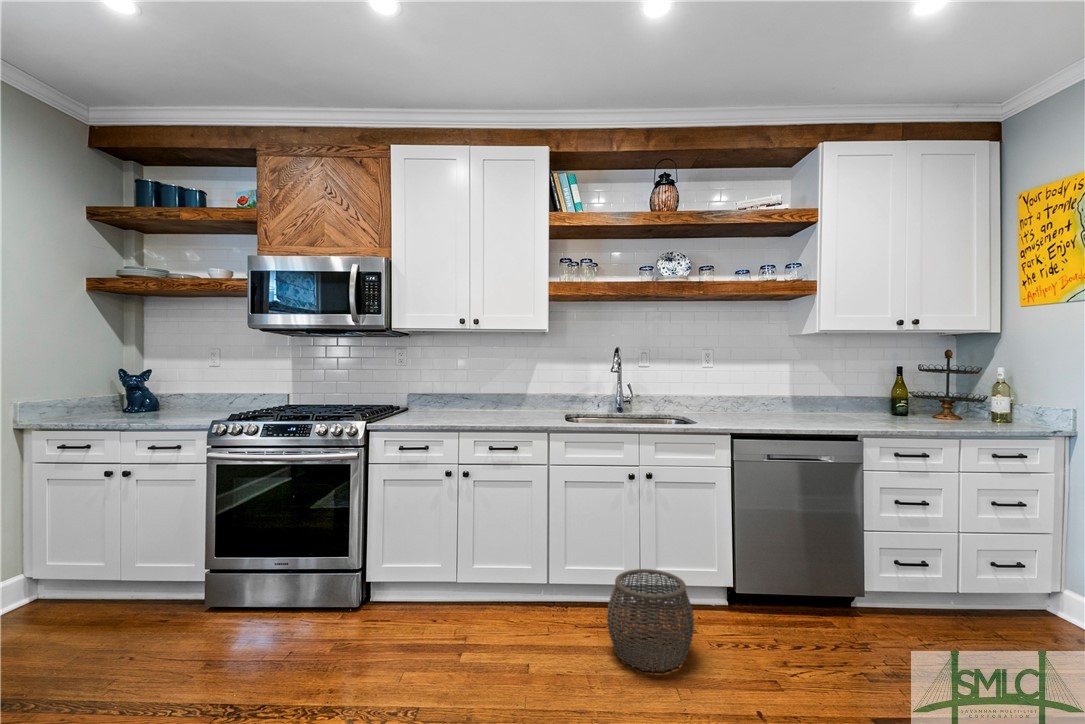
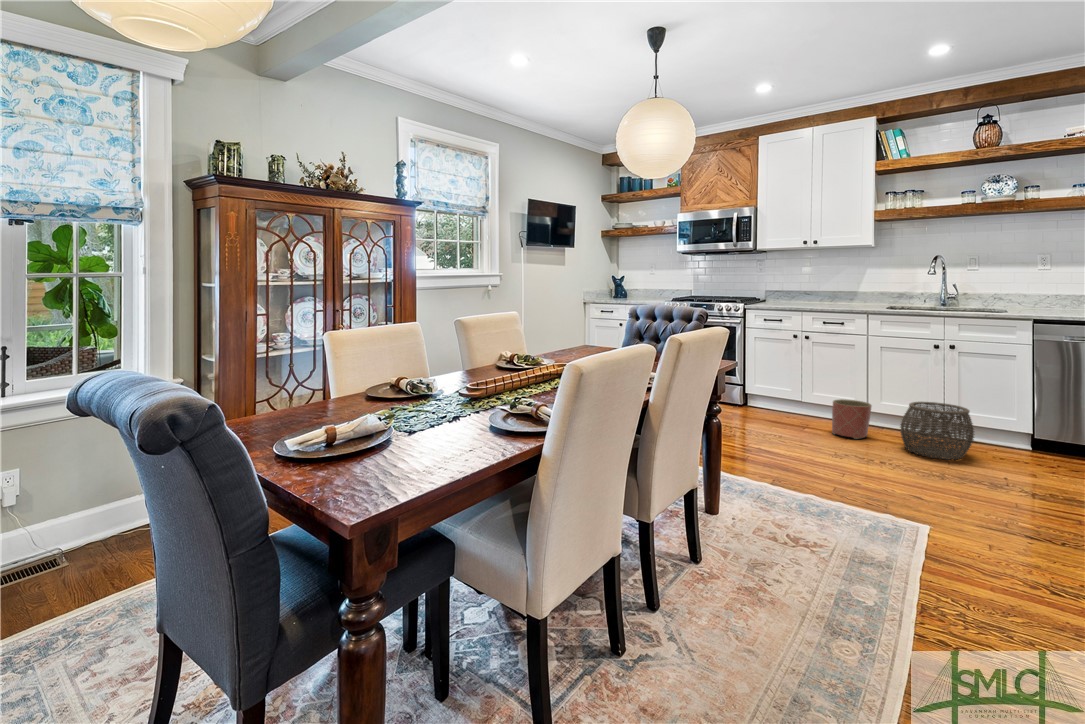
planter: none [514,574,566,649] -> present [832,399,872,439]

